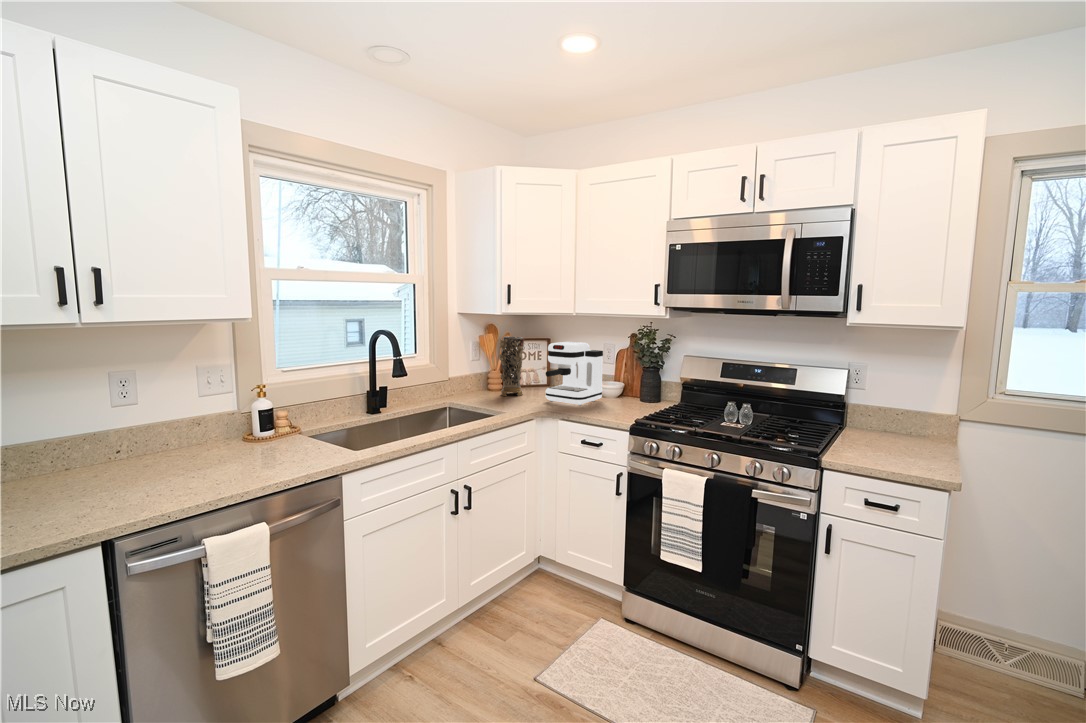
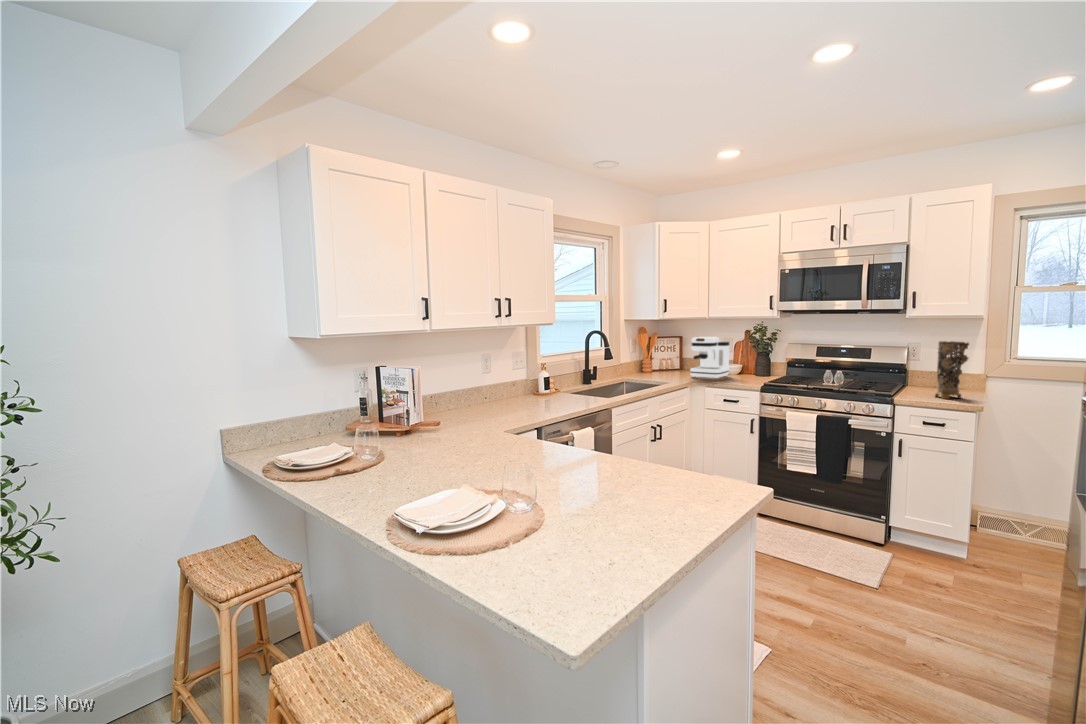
decorative vase: present [499,337,524,396] -> present [935,341,969,399]

